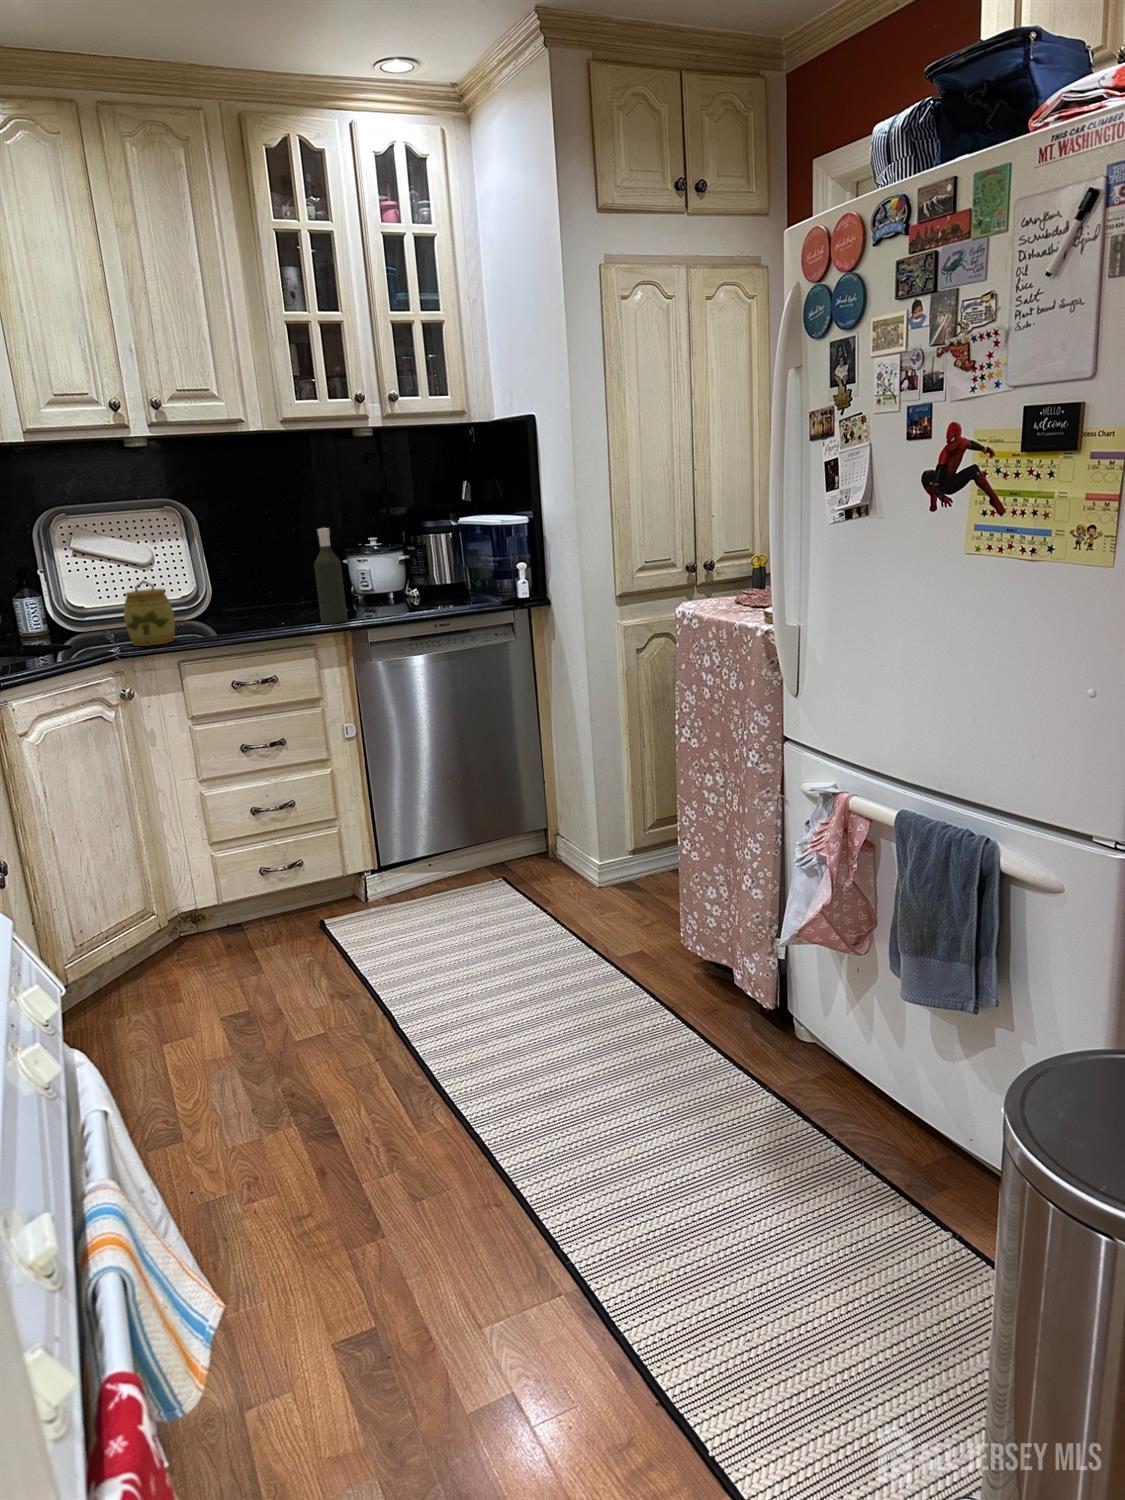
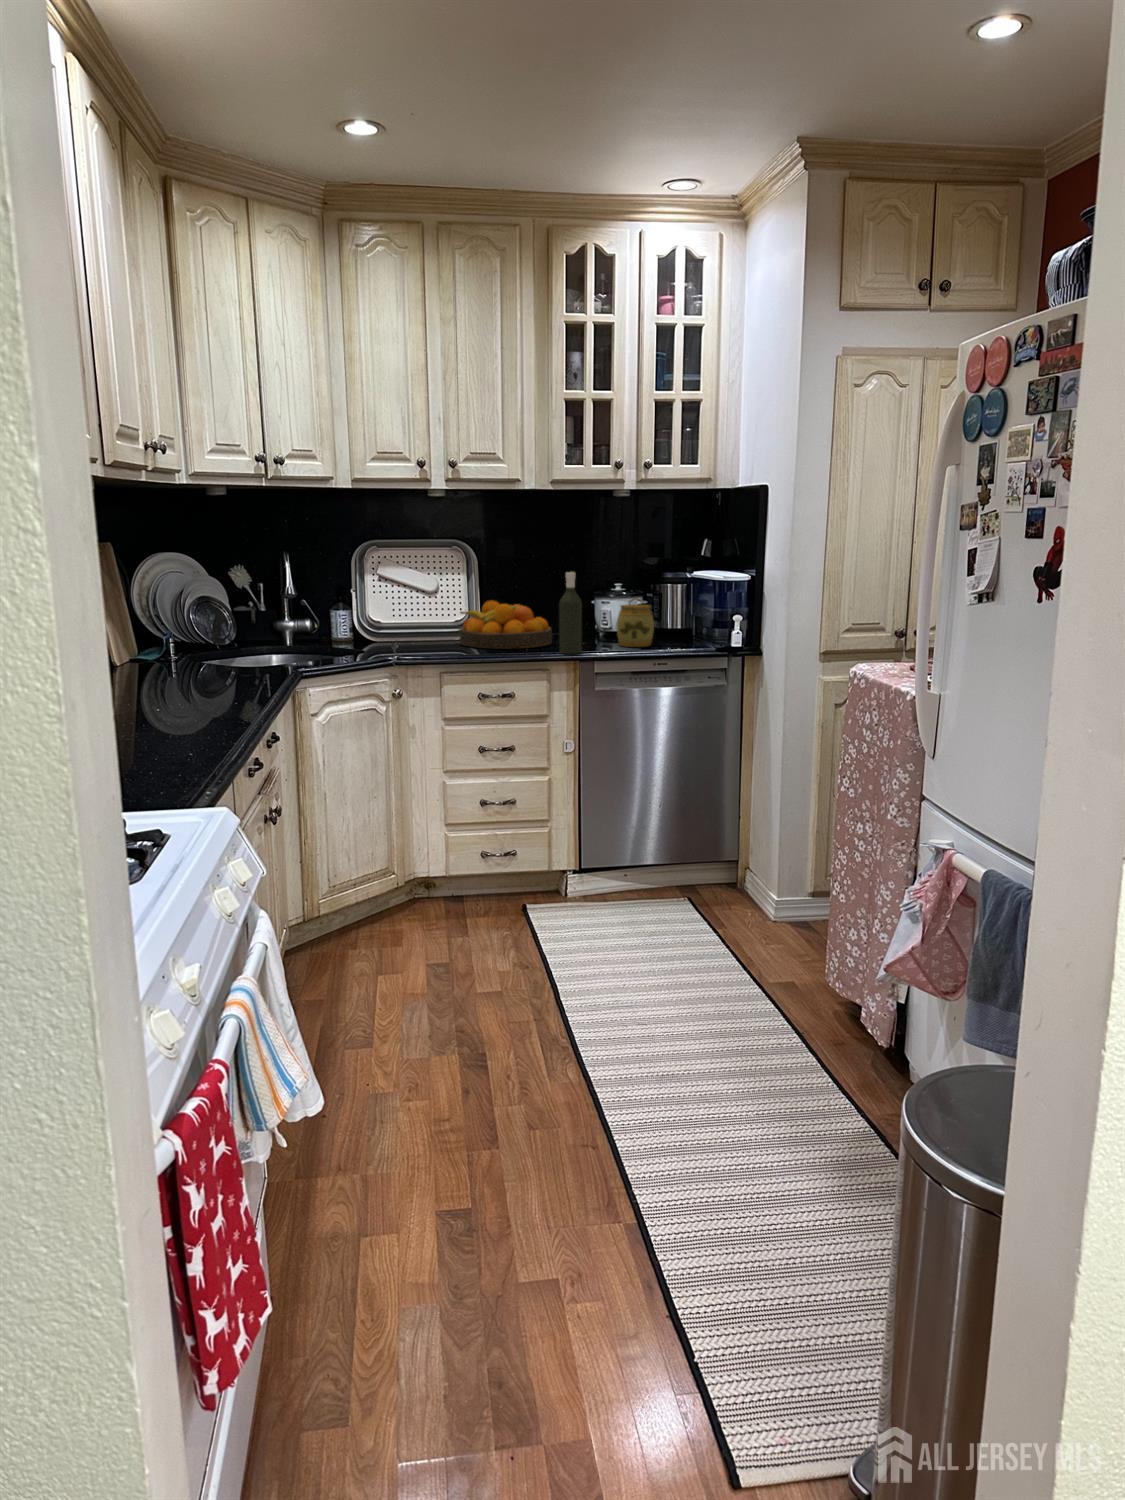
fruit bowl: none [190,570,307,627] -> present [460,601,552,649]
jar: present [124,581,175,646] -> present [616,597,654,647]

